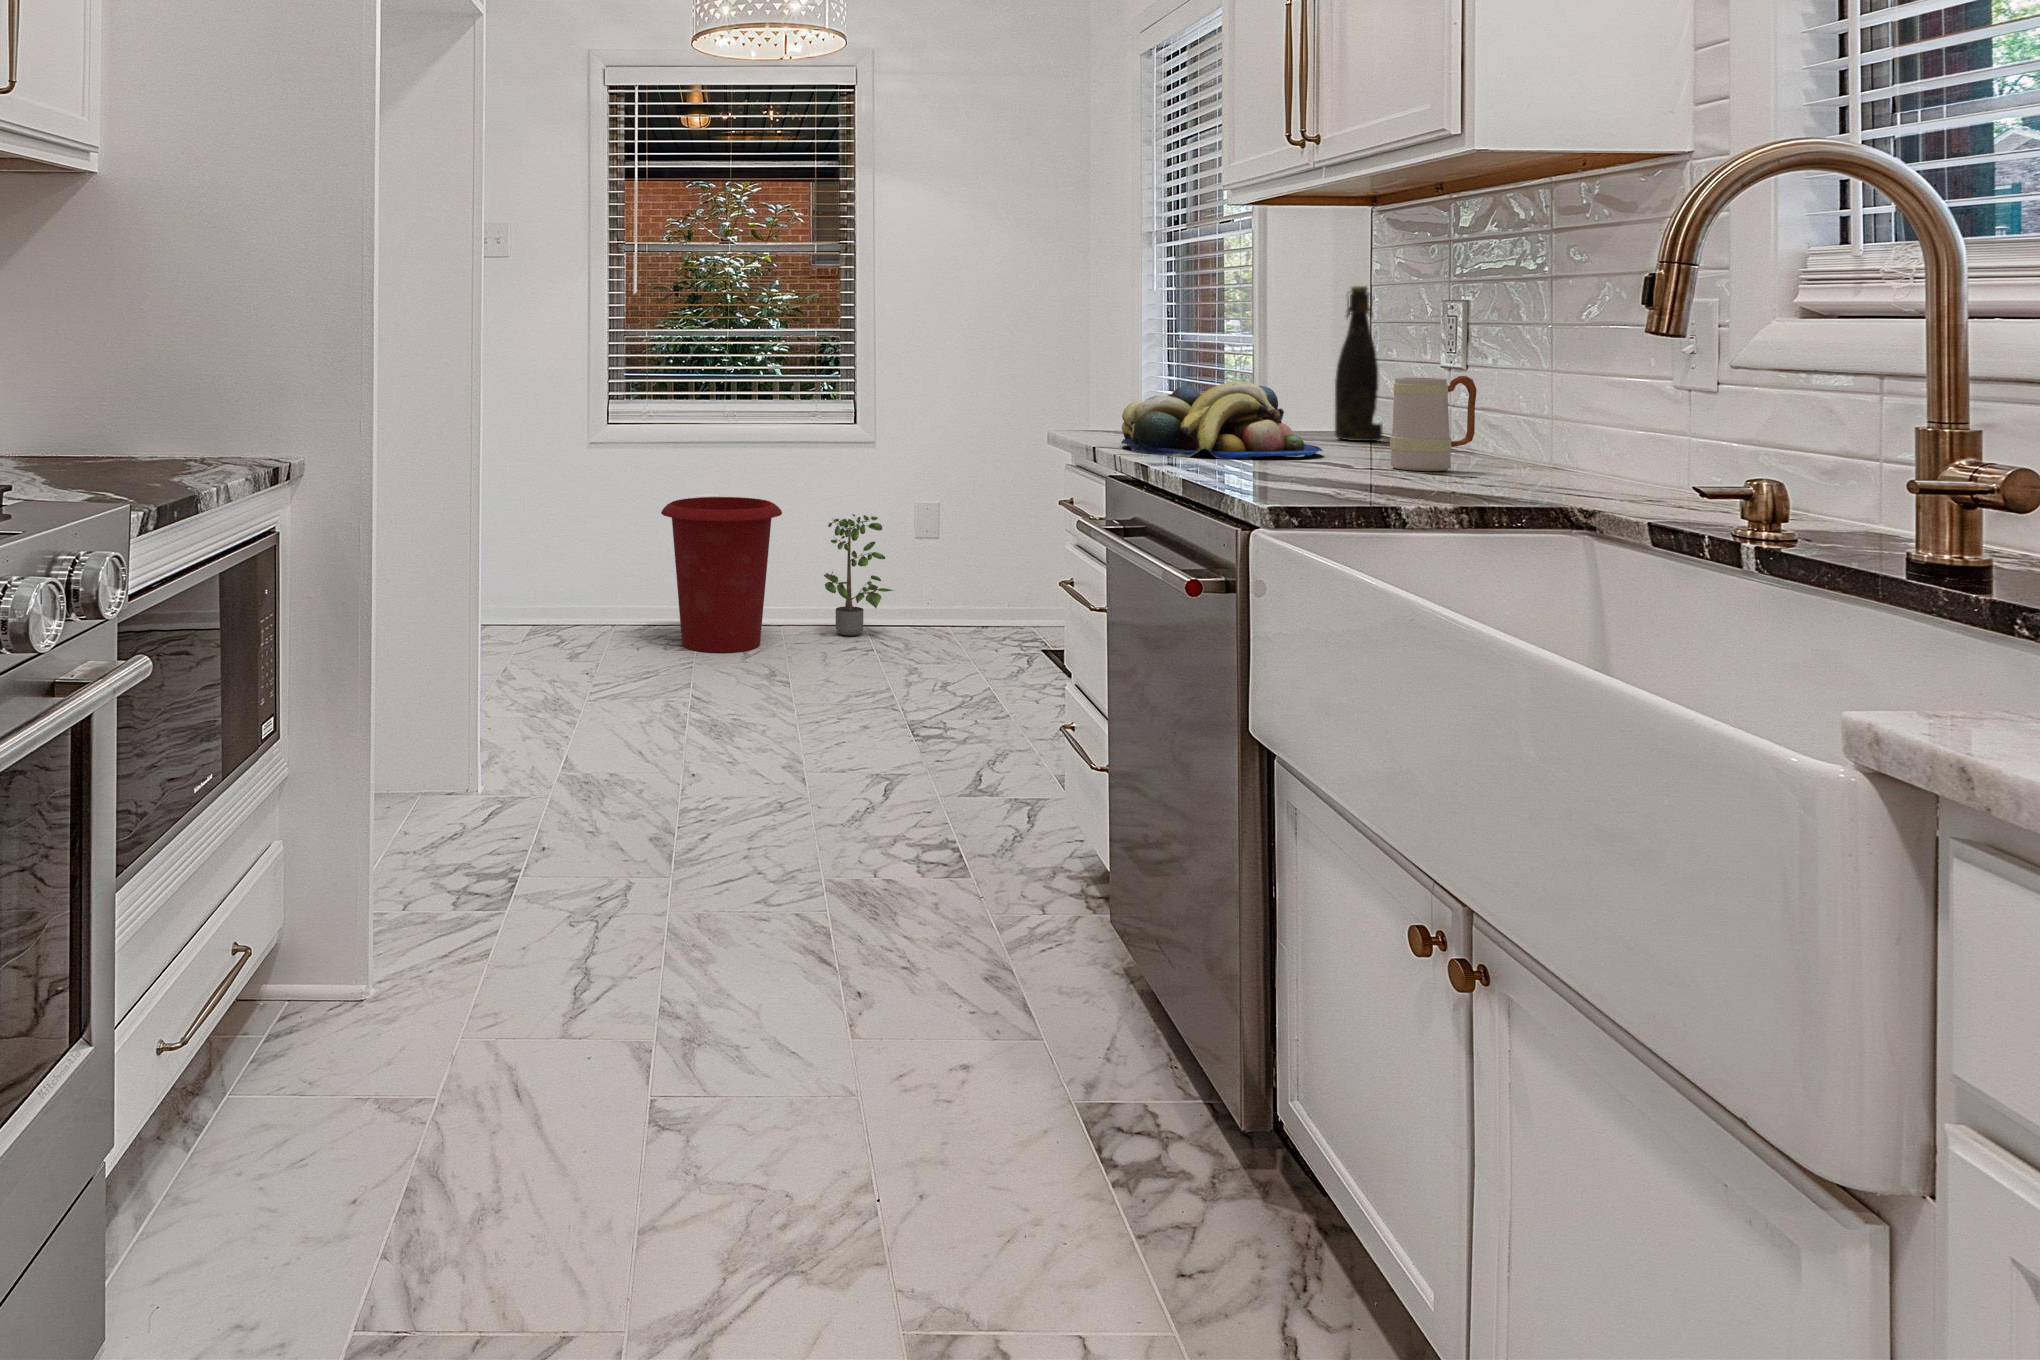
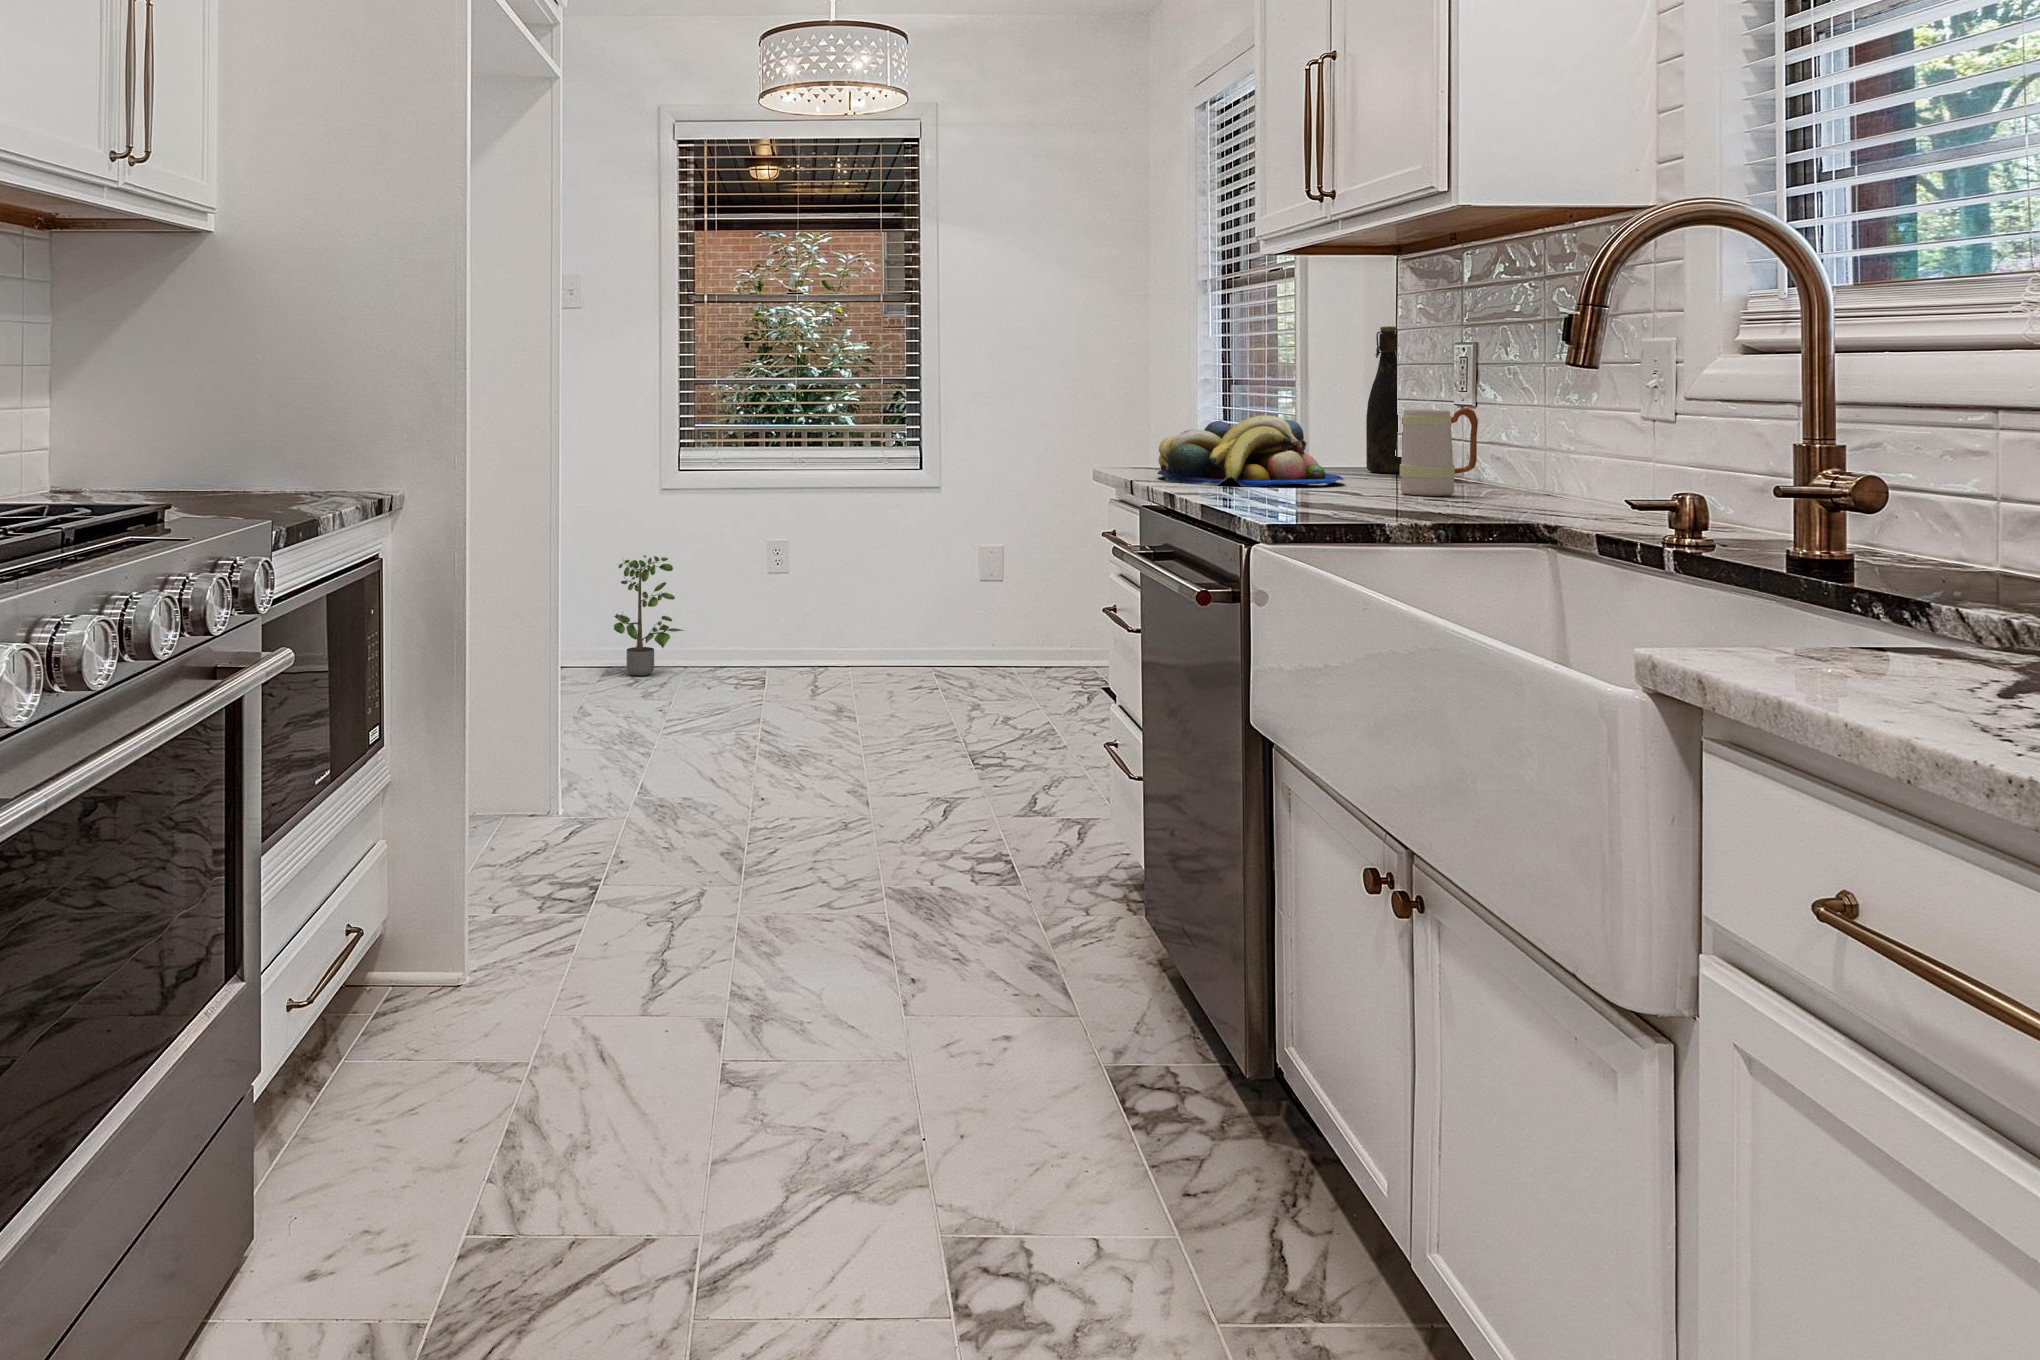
waste bin: present [661,497,782,653] -> none [728,538,847,691]
potted plant: present [824,514,893,636] -> present [614,555,684,676]

